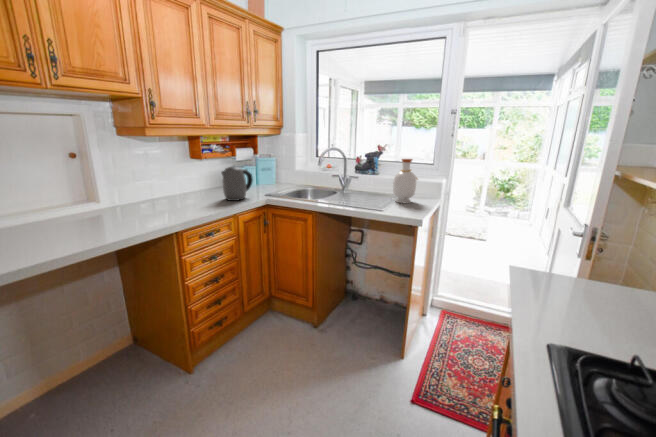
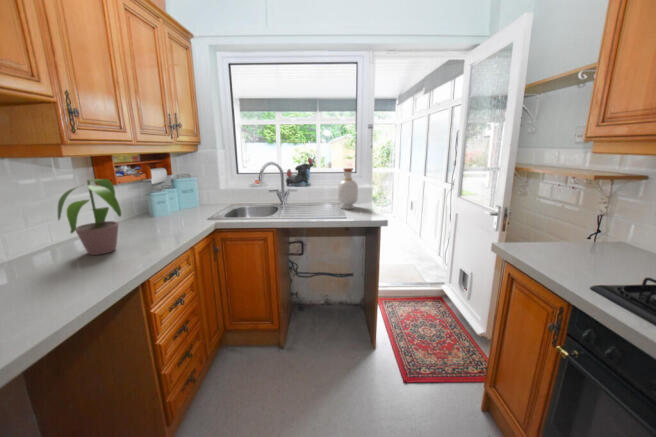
potted plant: none [132,154,197,210] -> present [58,179,121,255]
kettle: present [221,167,253,201] -> none [160,189,194,230]

